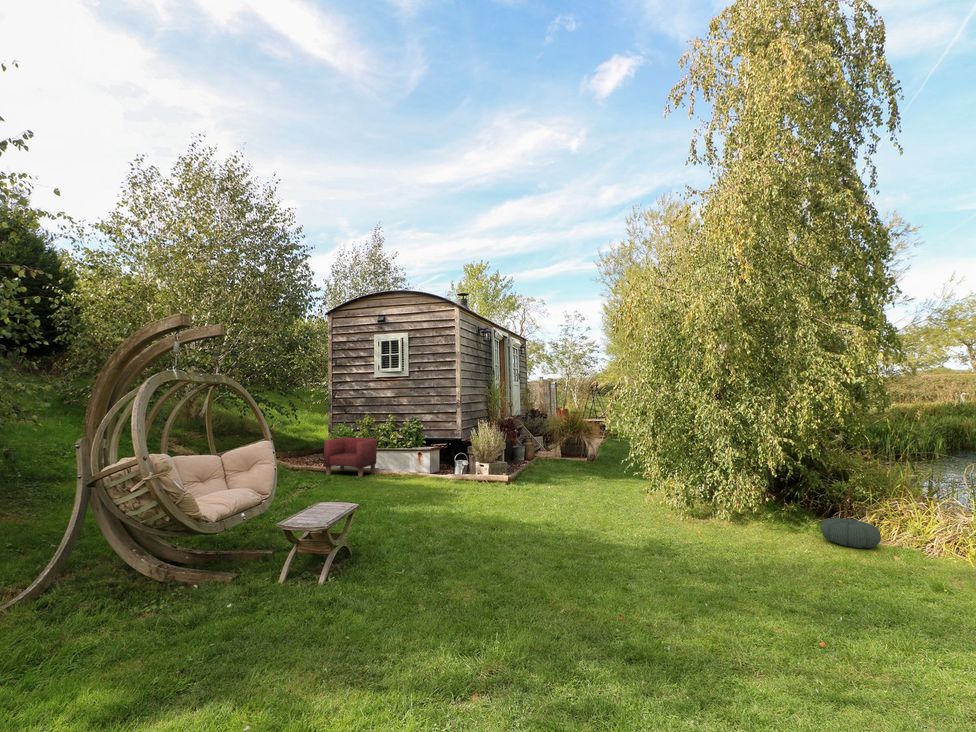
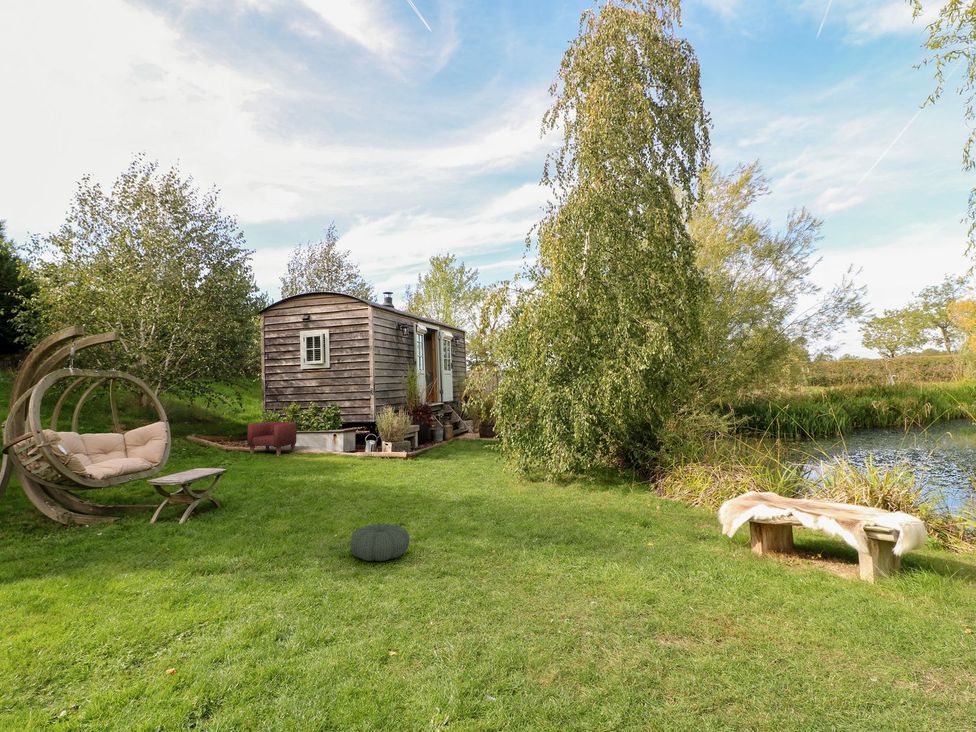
pouf: present [821,518,881,548] -> present [350,523,410,561]

